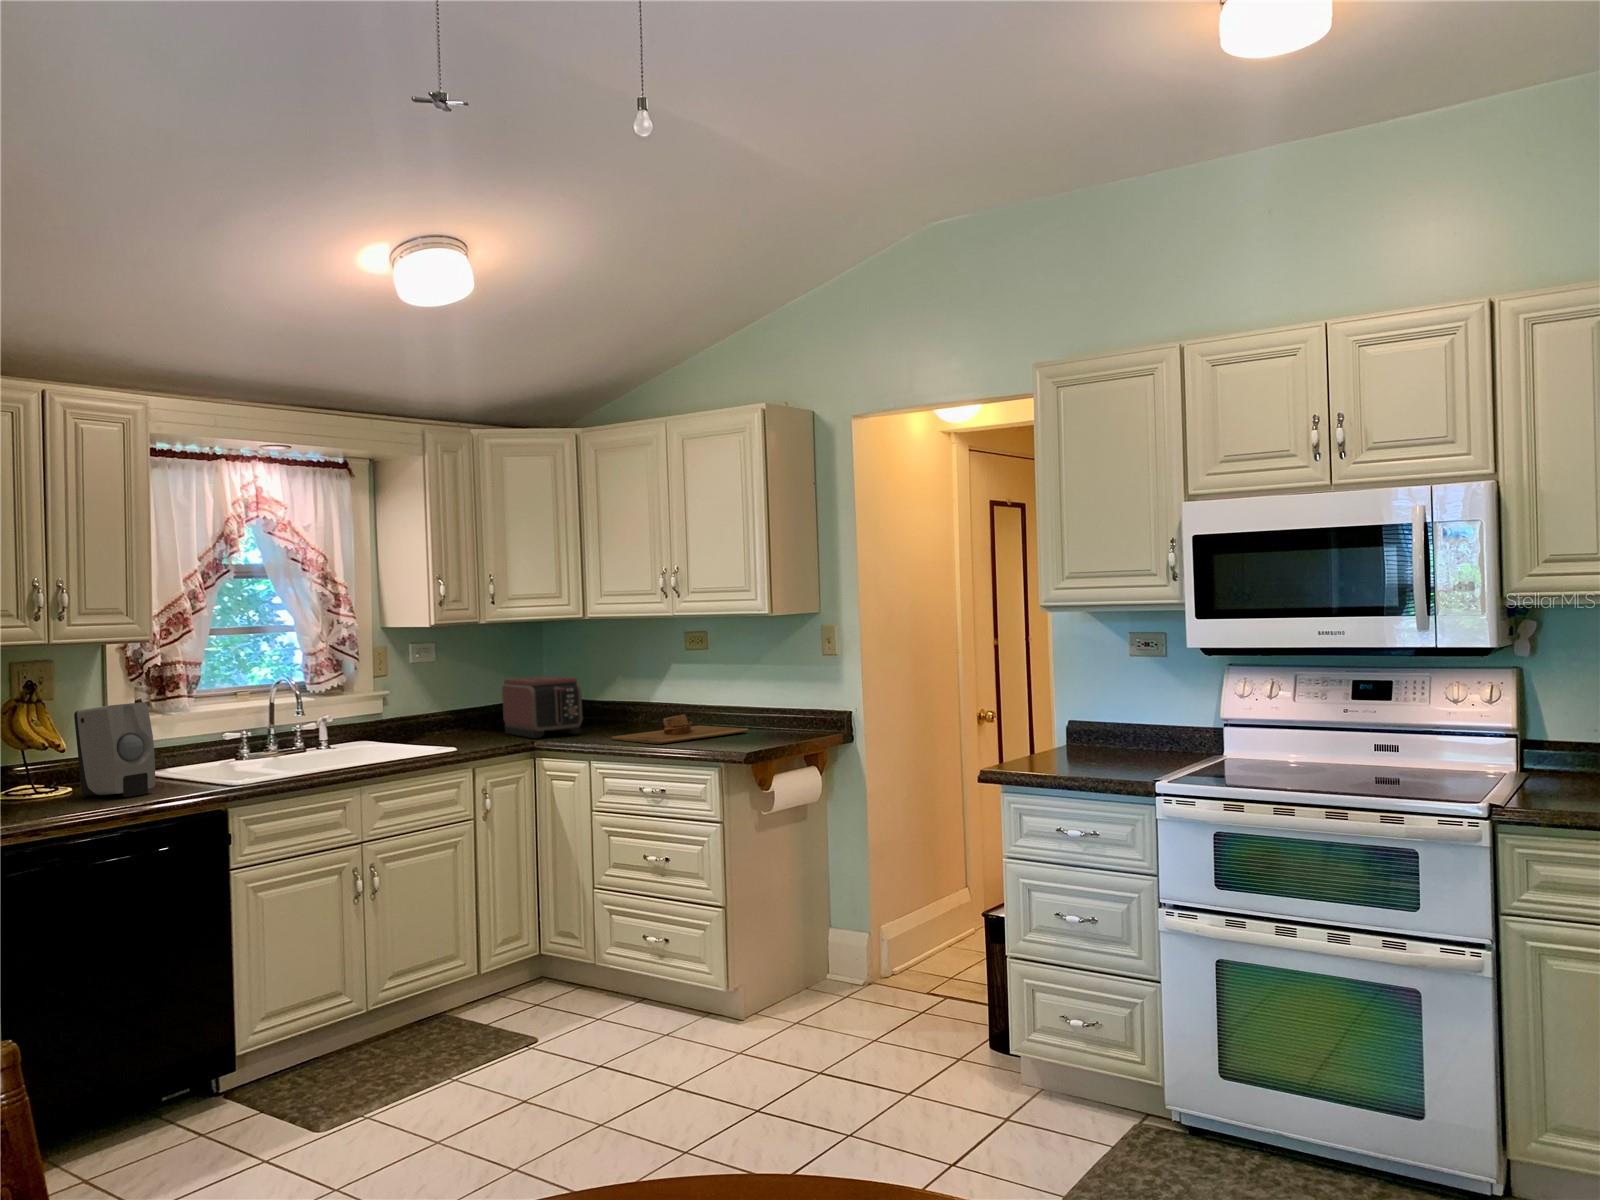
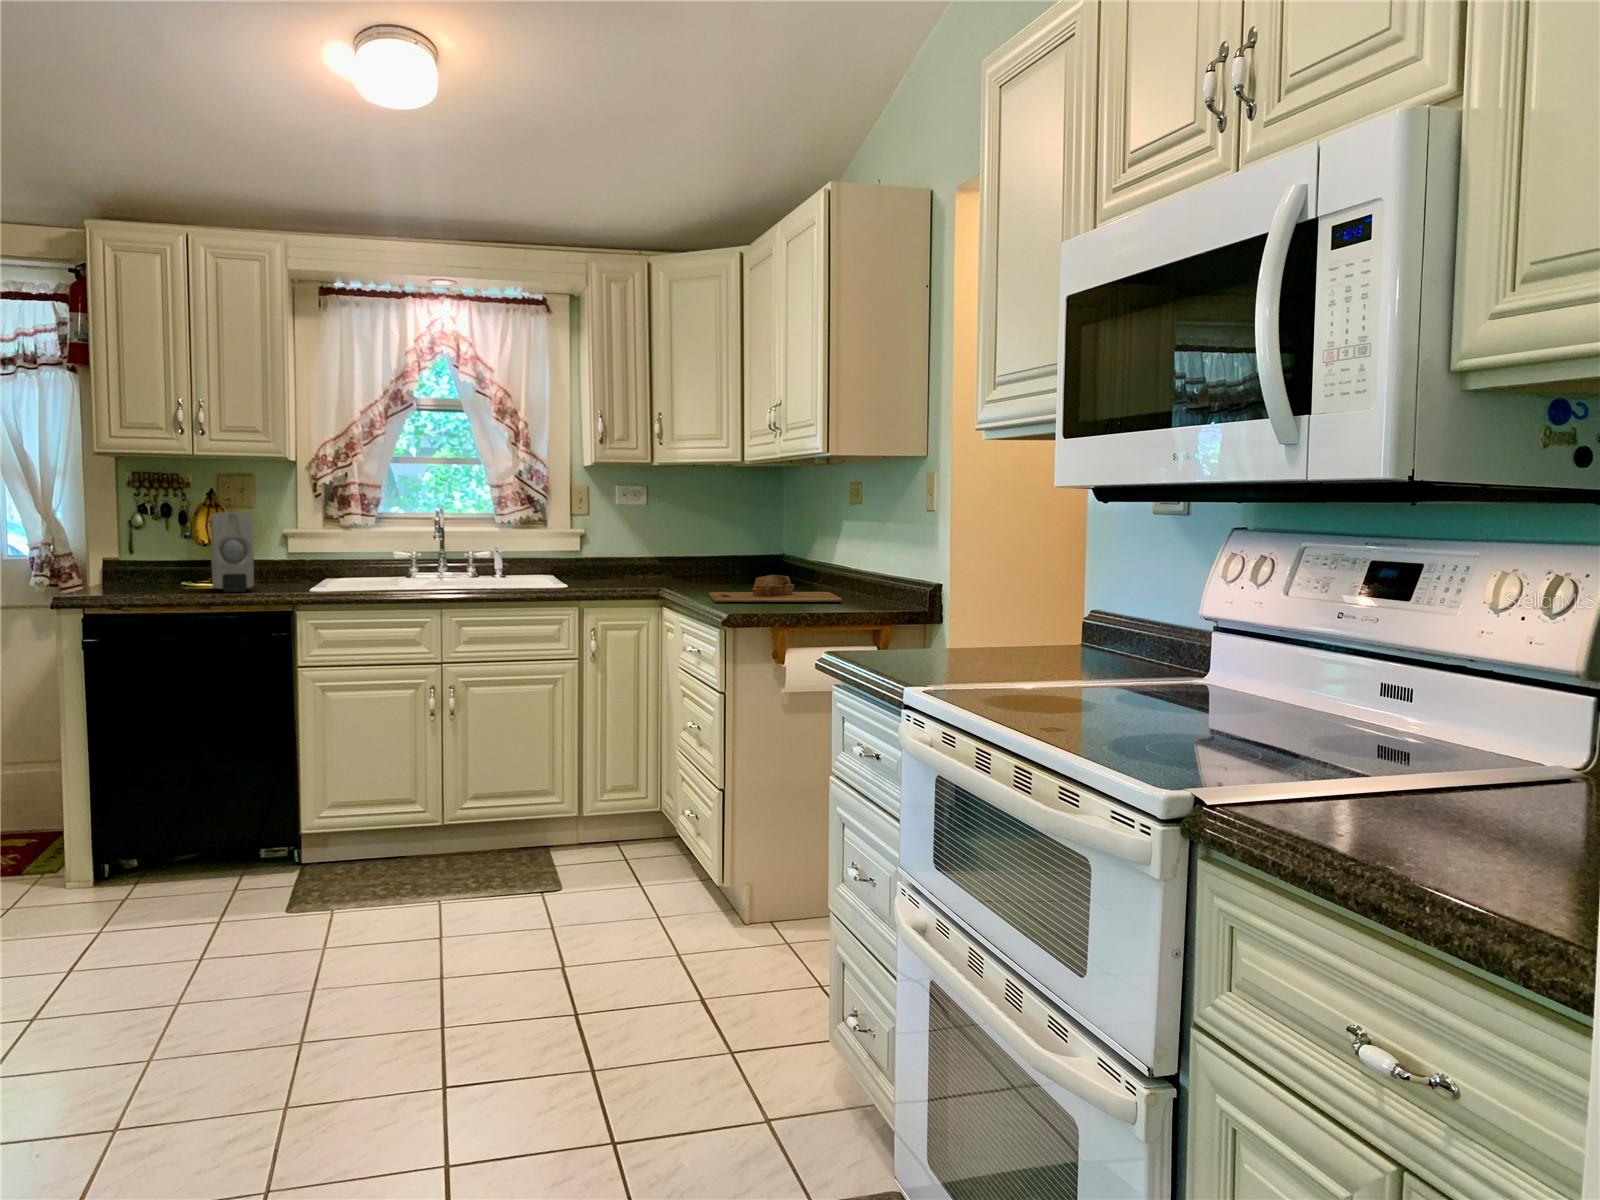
toaster: present [502,676,583,738] -> none [659,525,723,588]

